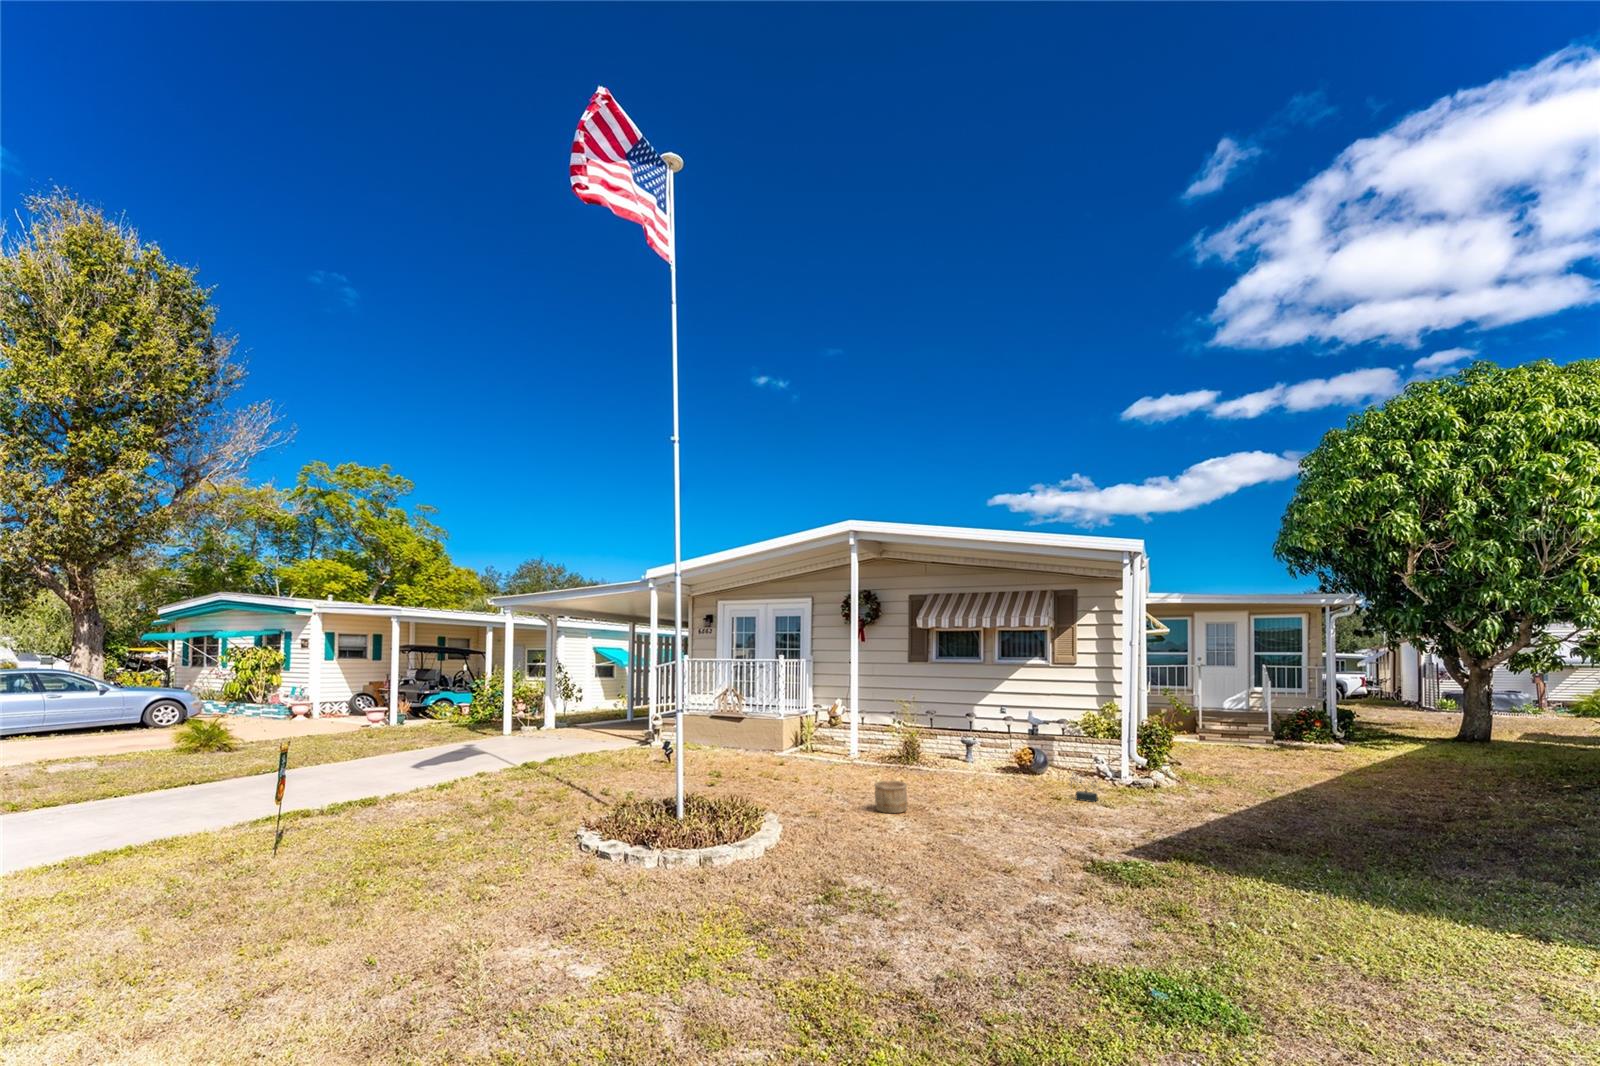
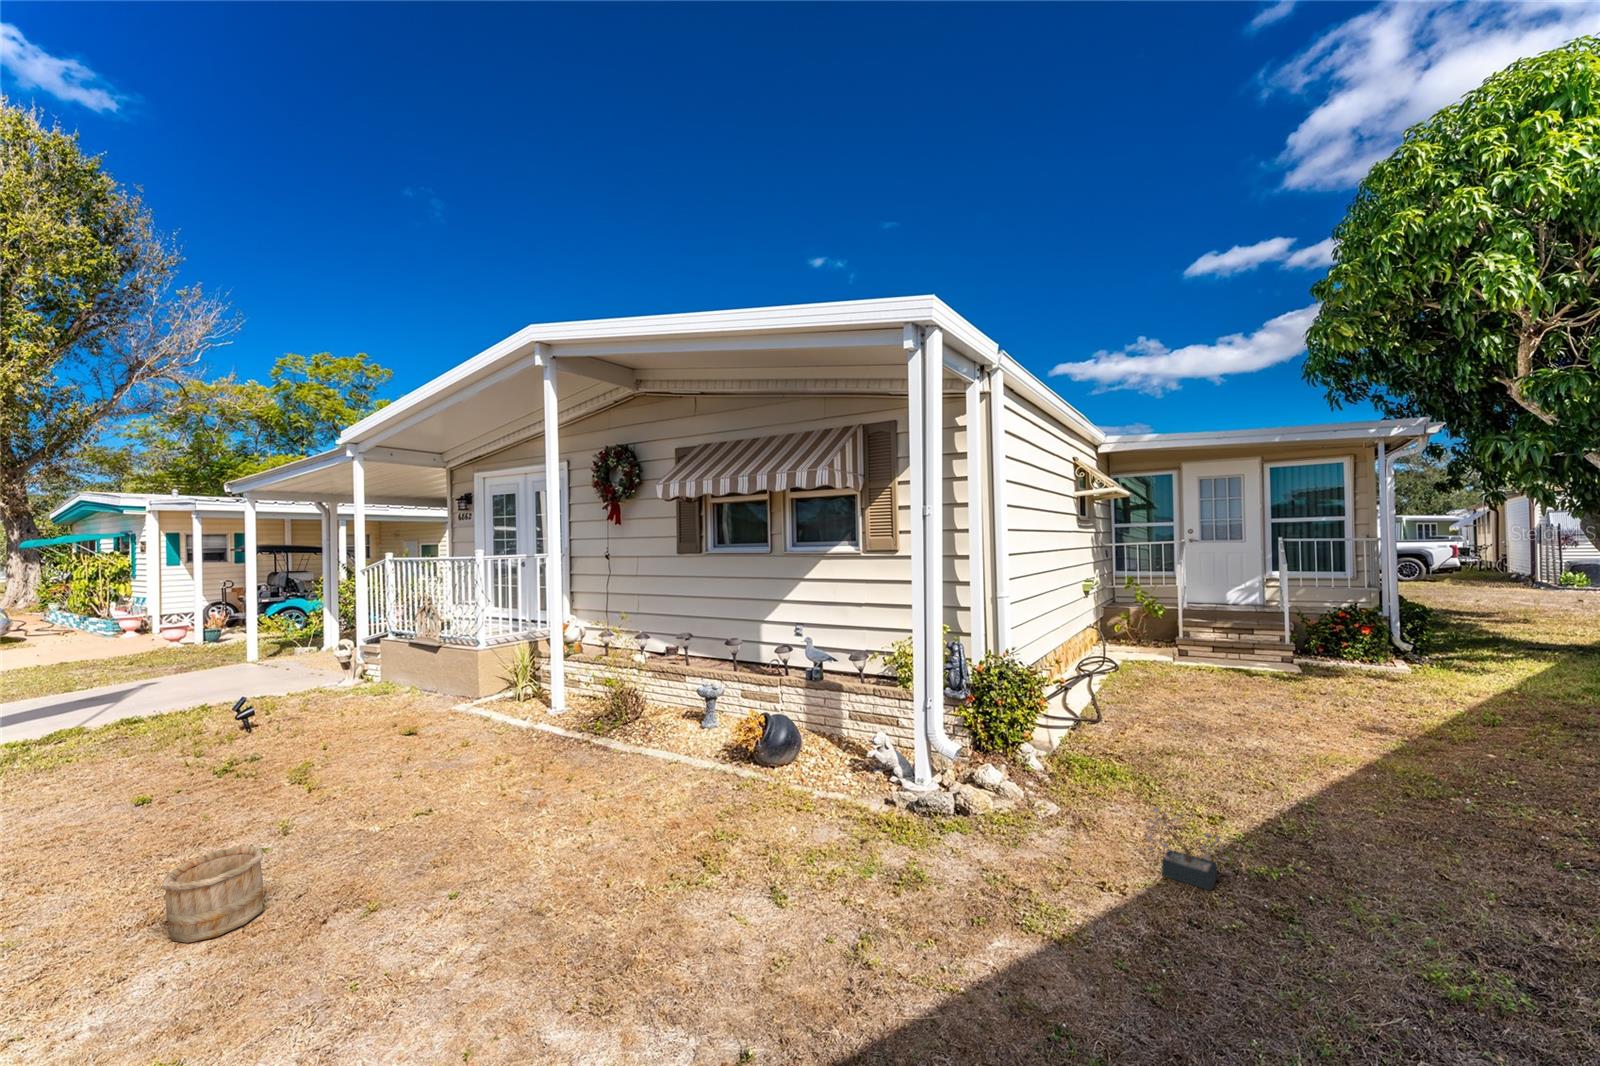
decorative plant: present [1070,772,1100,802] -> present [1145,805,1228,890]

